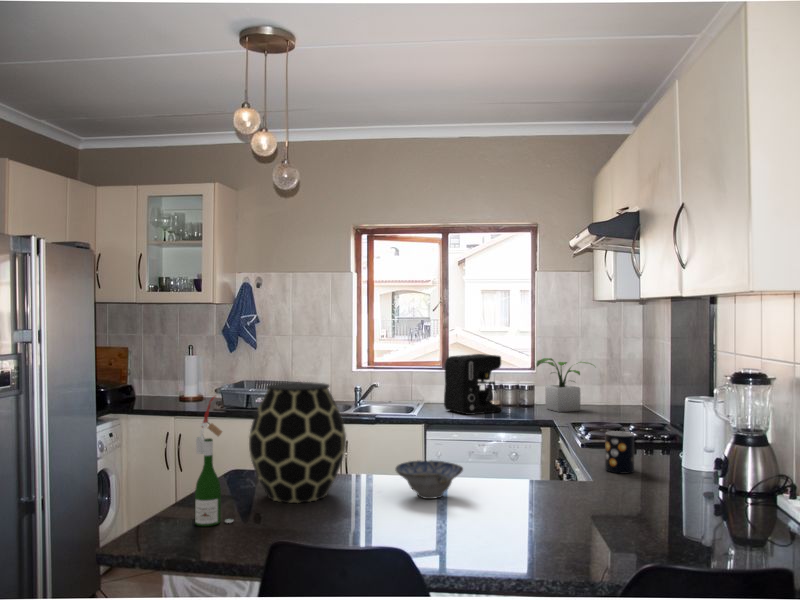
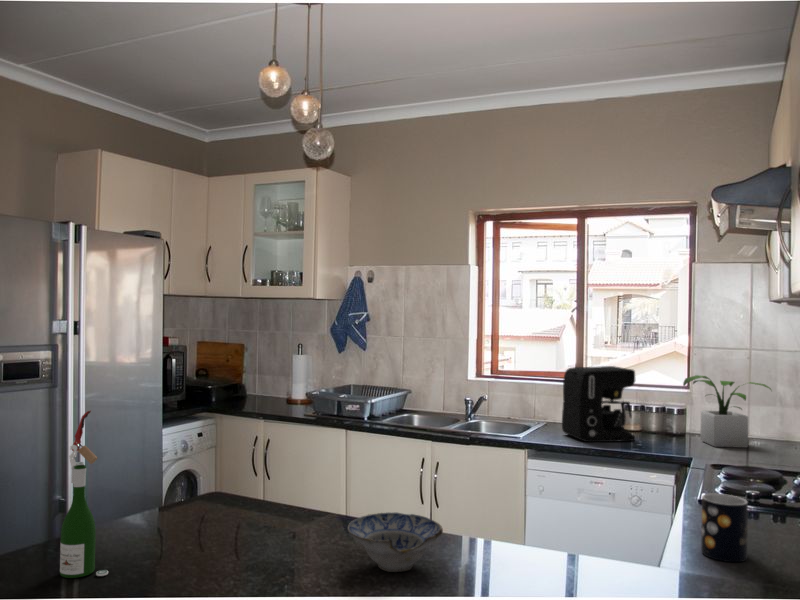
vase: present [249,382,346,503] -> none [172,396,299,555]

